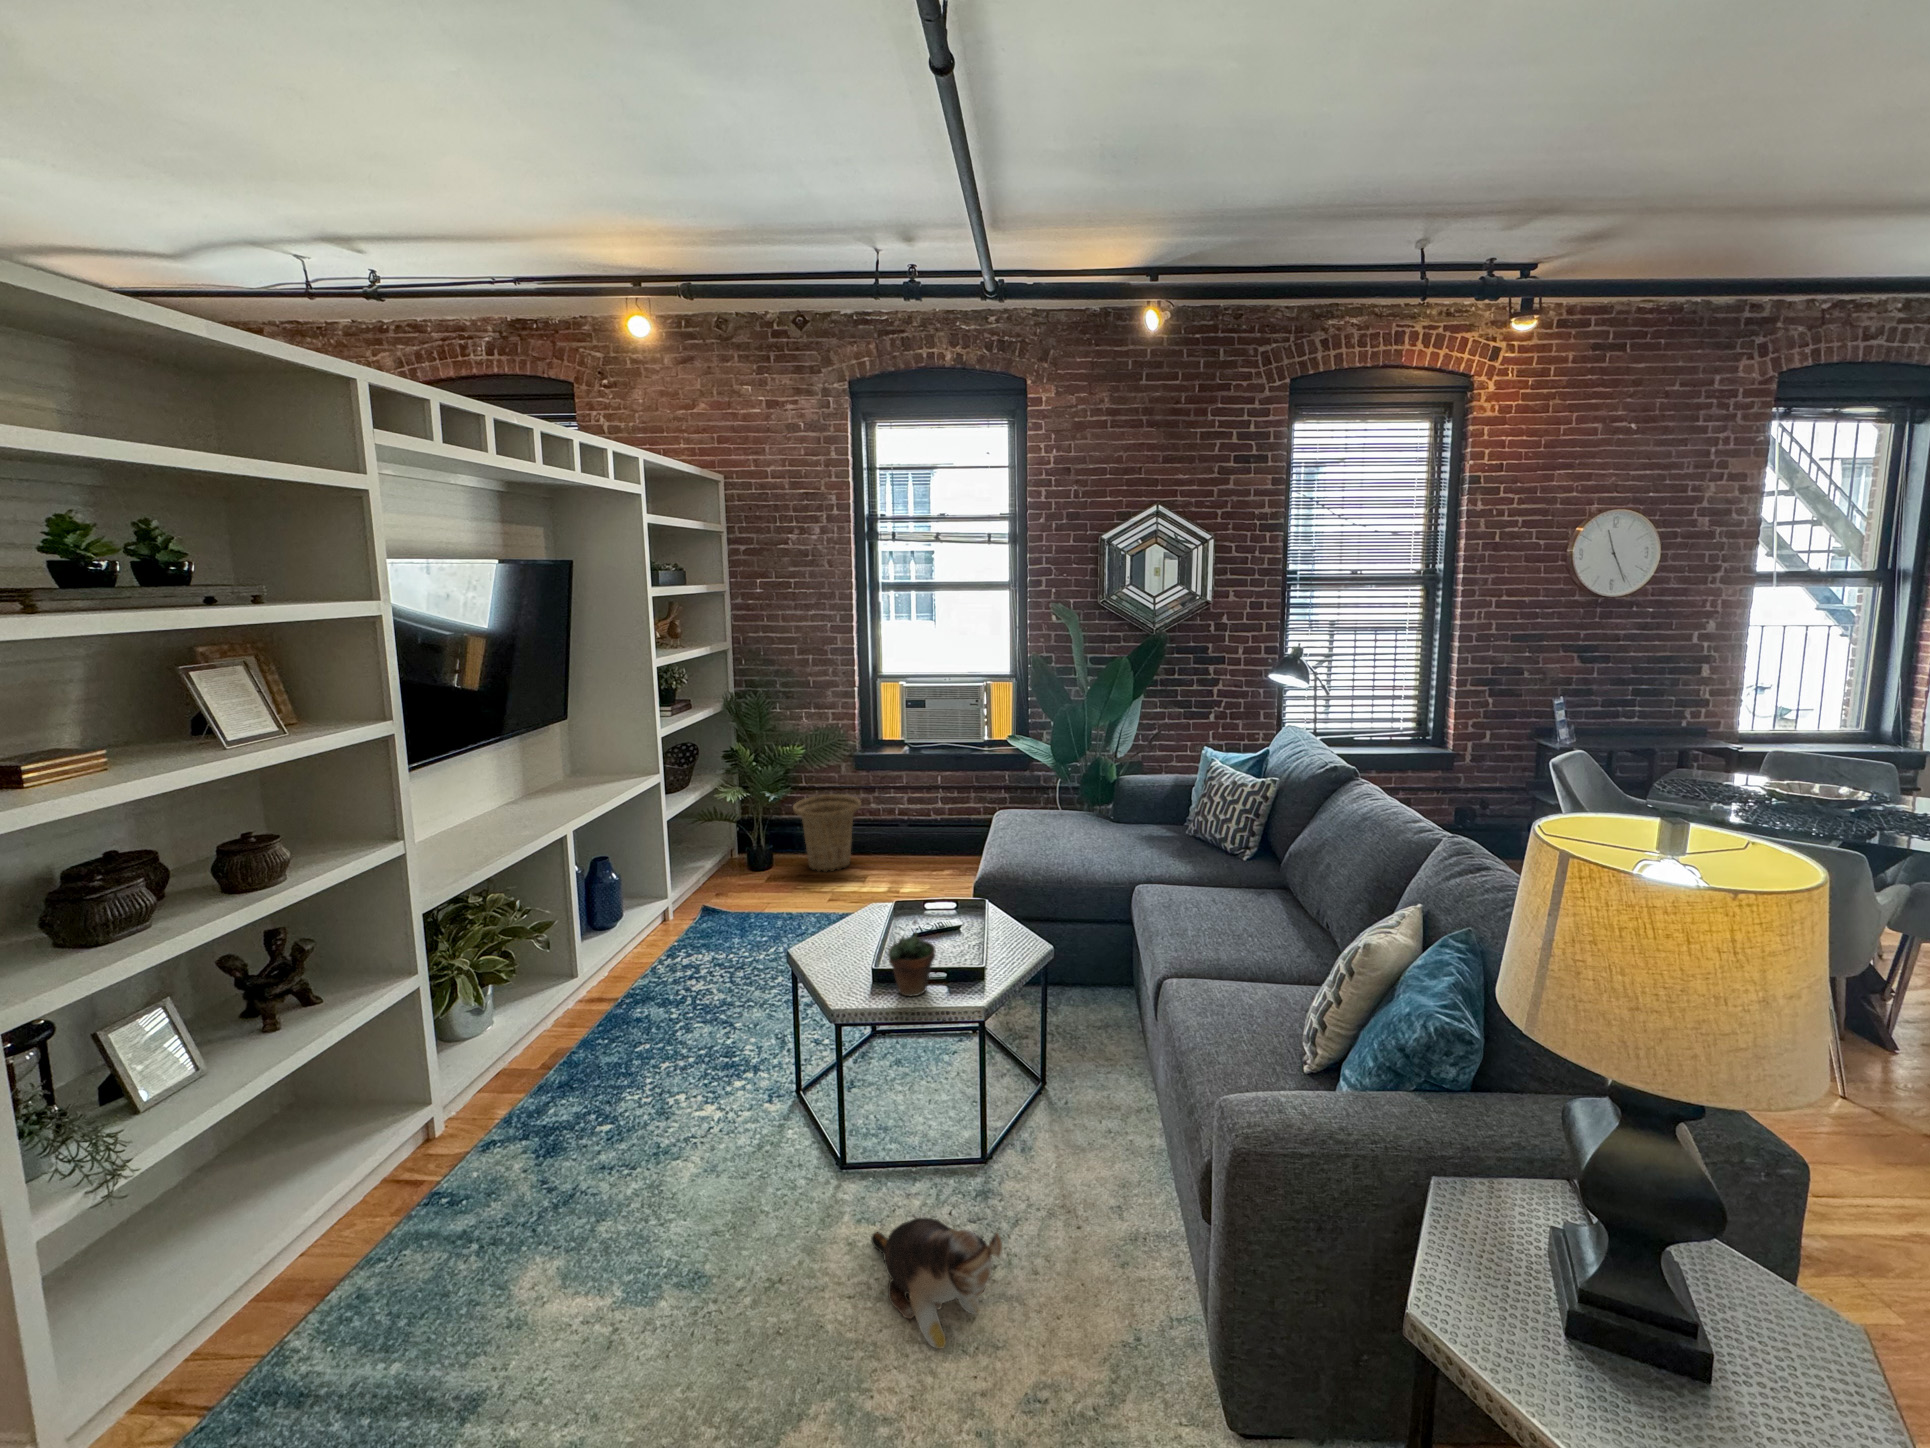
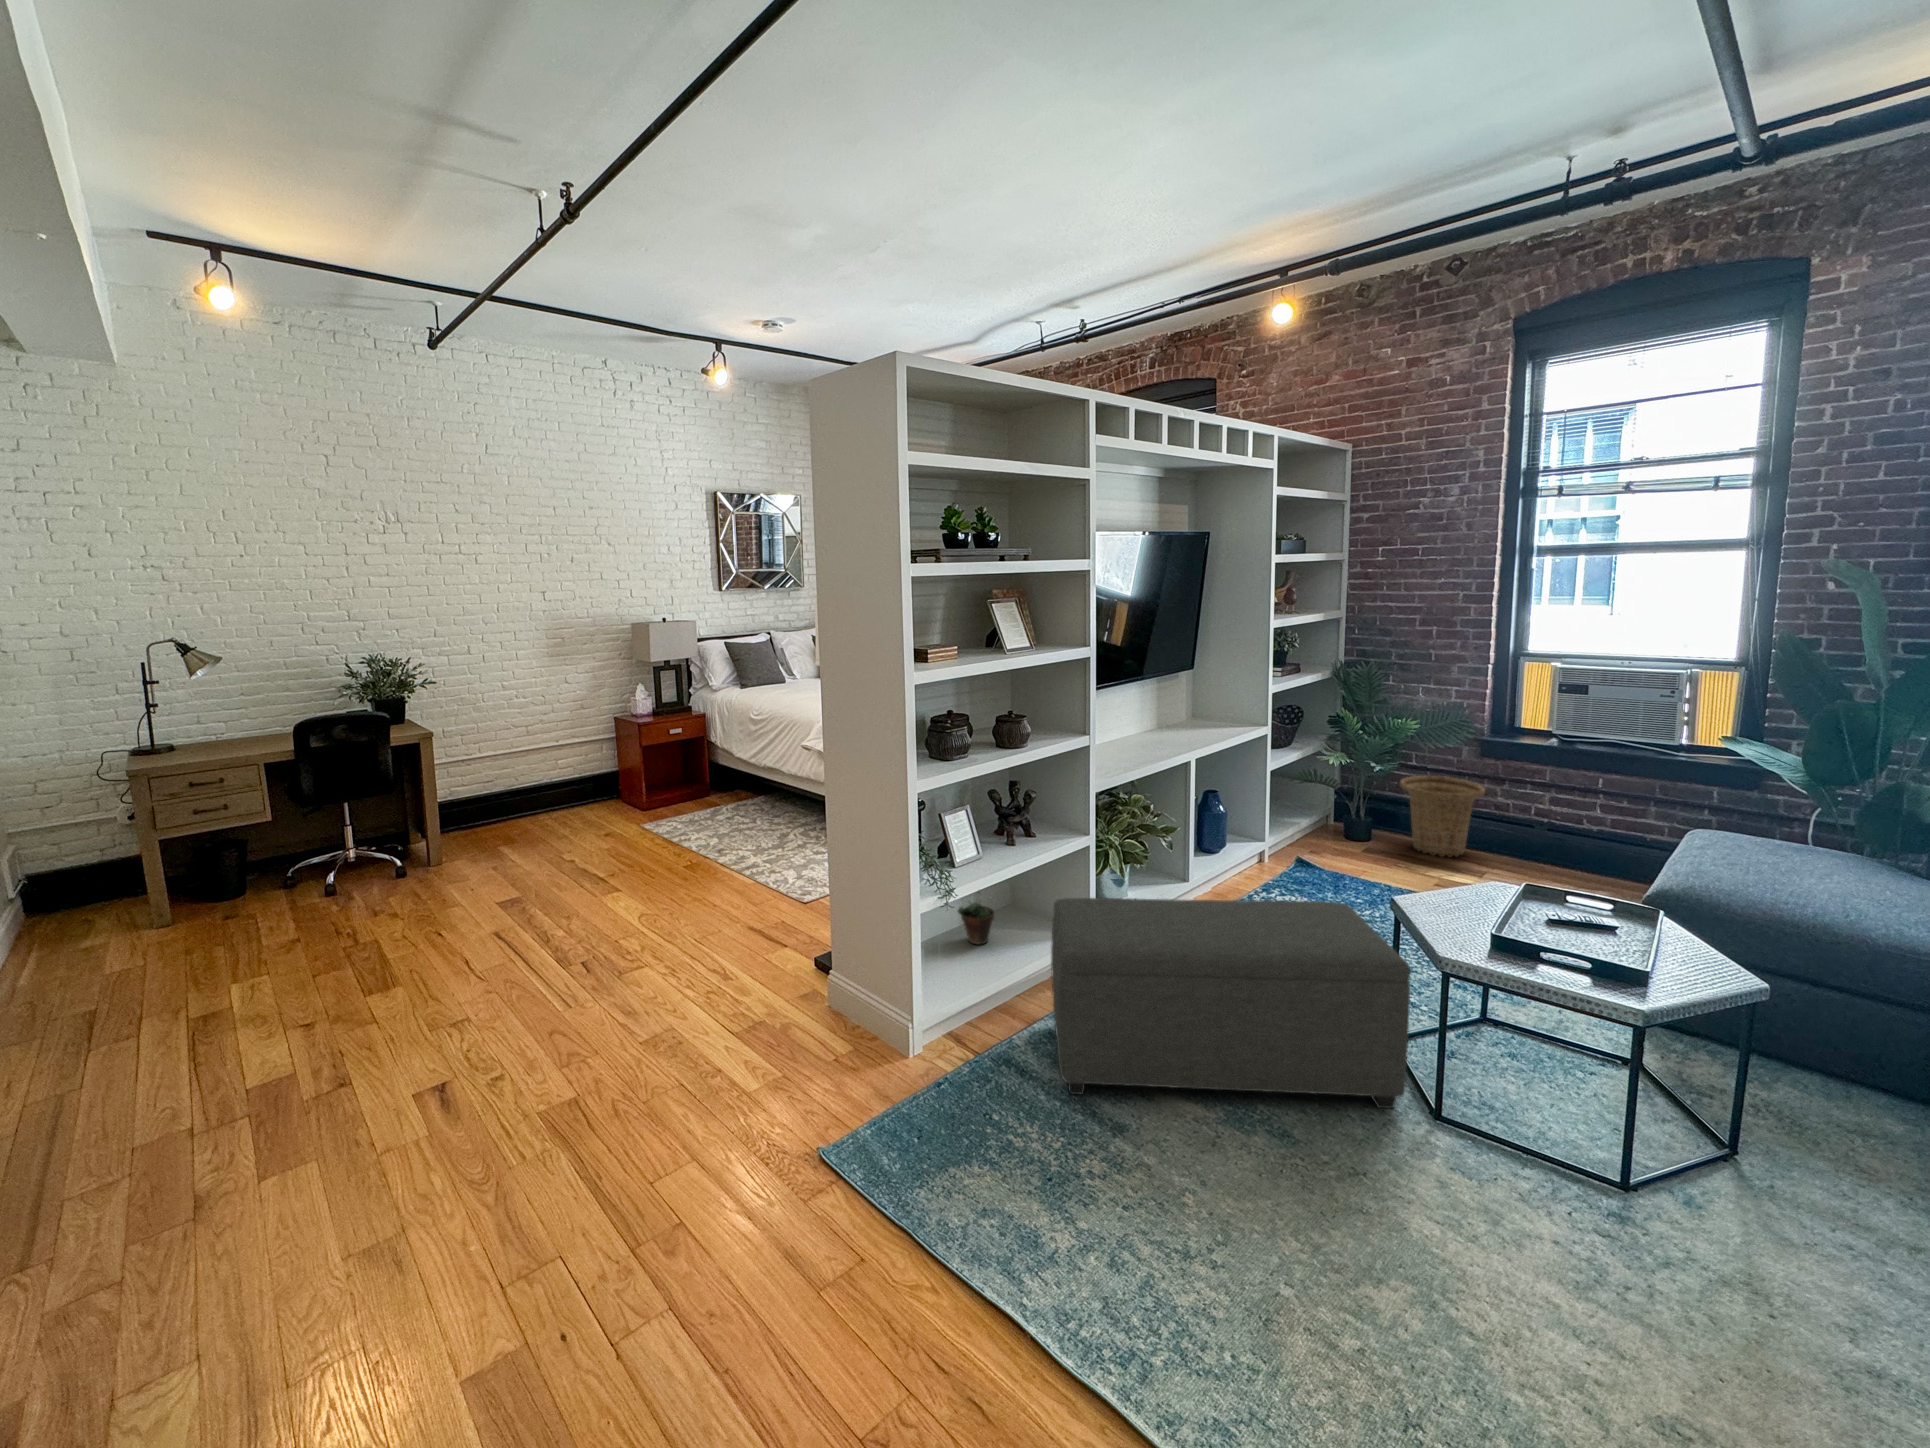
succulent plant: present [888,919,935,996] -> present [958,892,994,944]
ottoman: none [356,972,813,1378] -> present [1051,898,1410,1108]
plush toy: present [871,1217,1002,1349] -> none [1467,1185,1645,1323]

